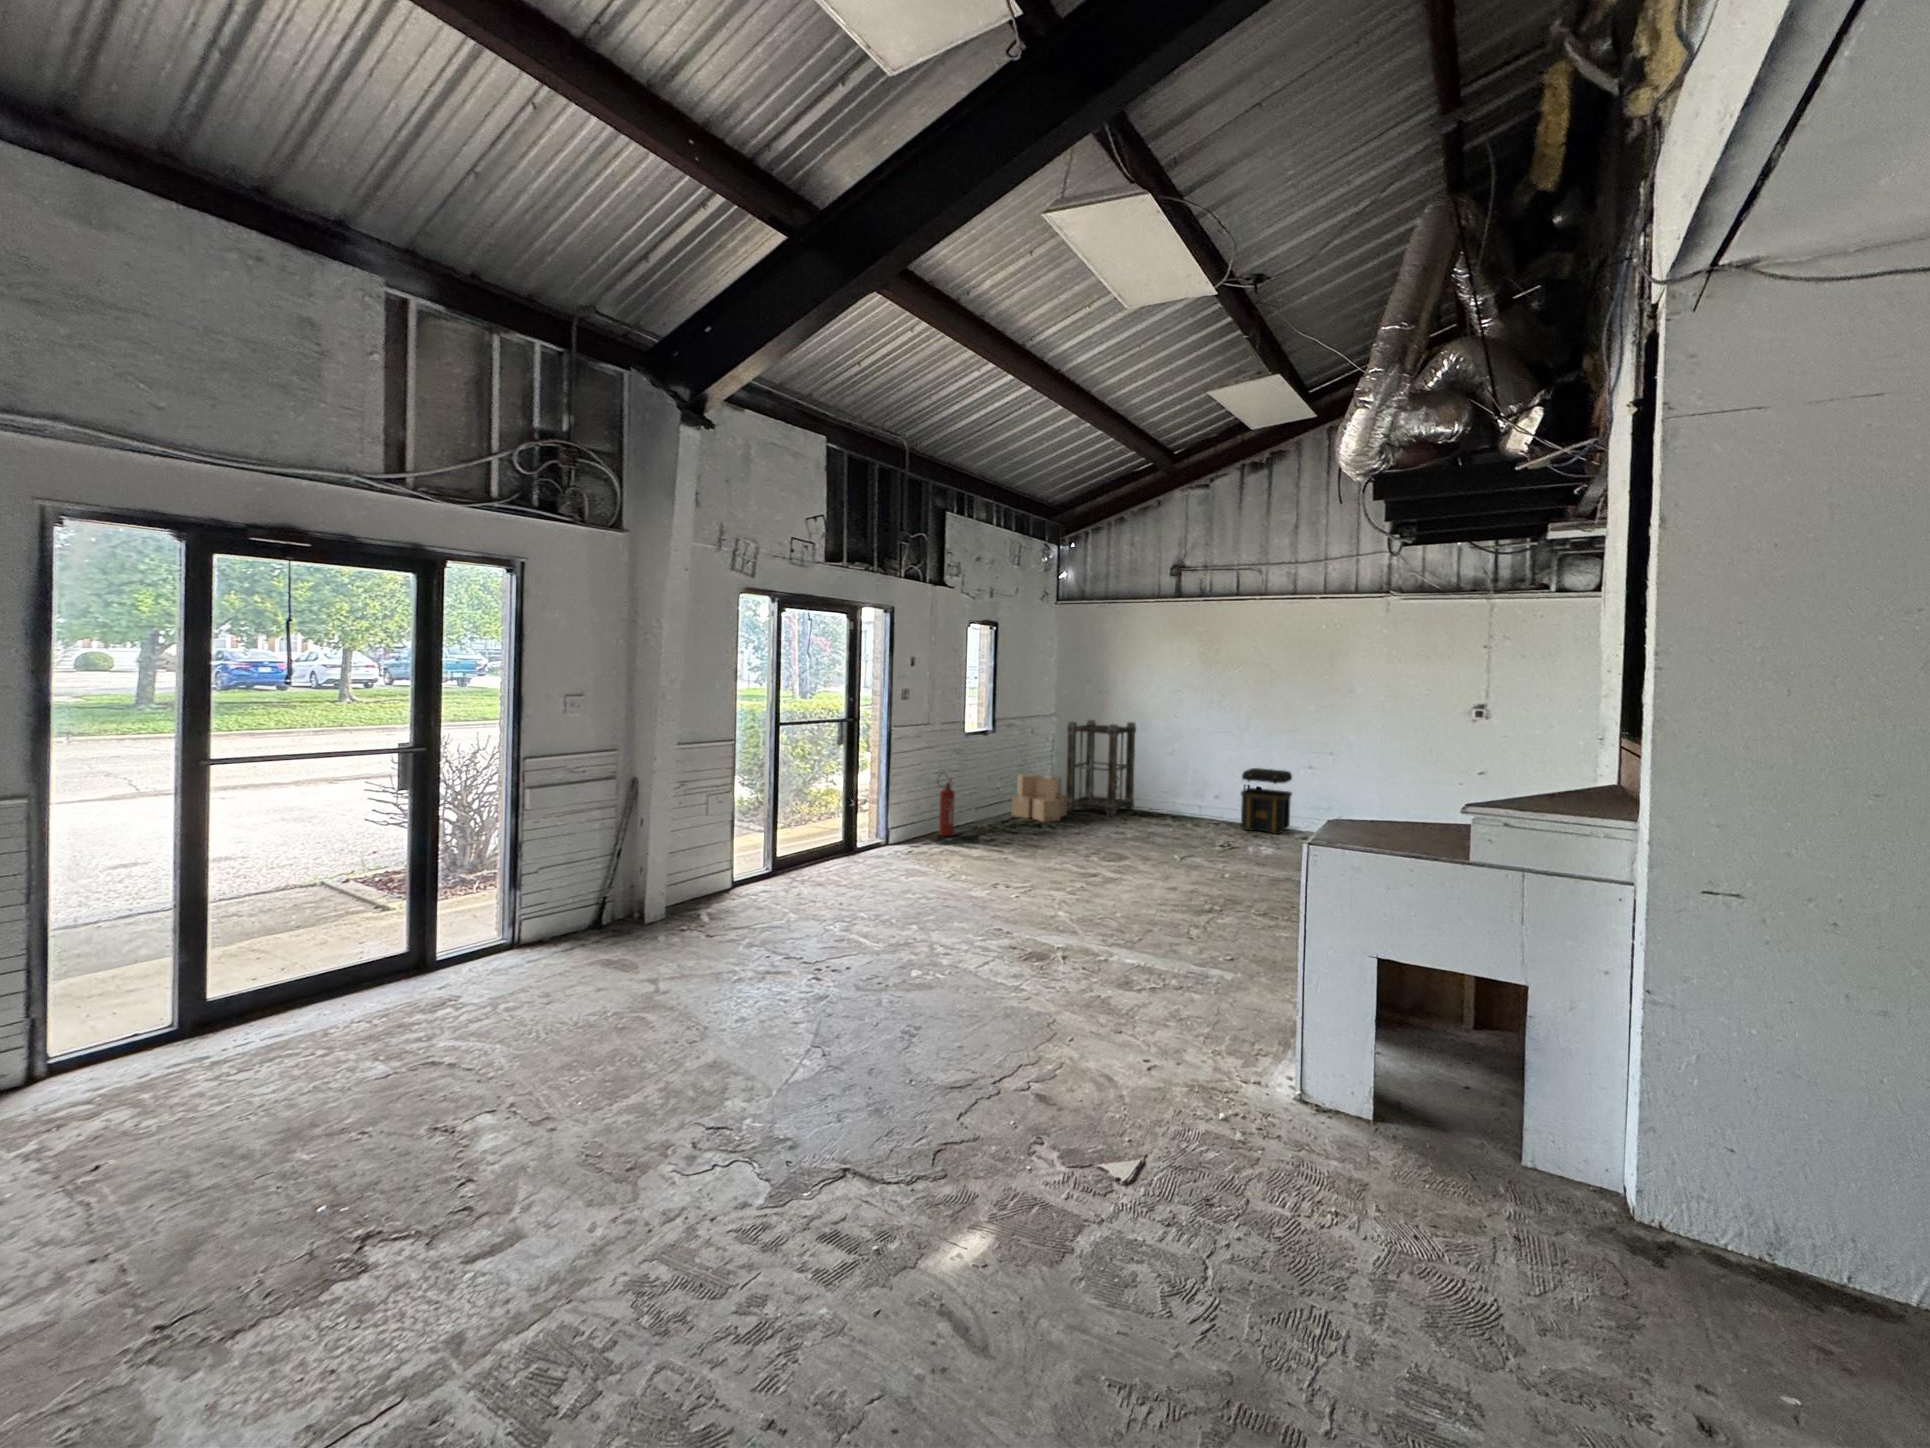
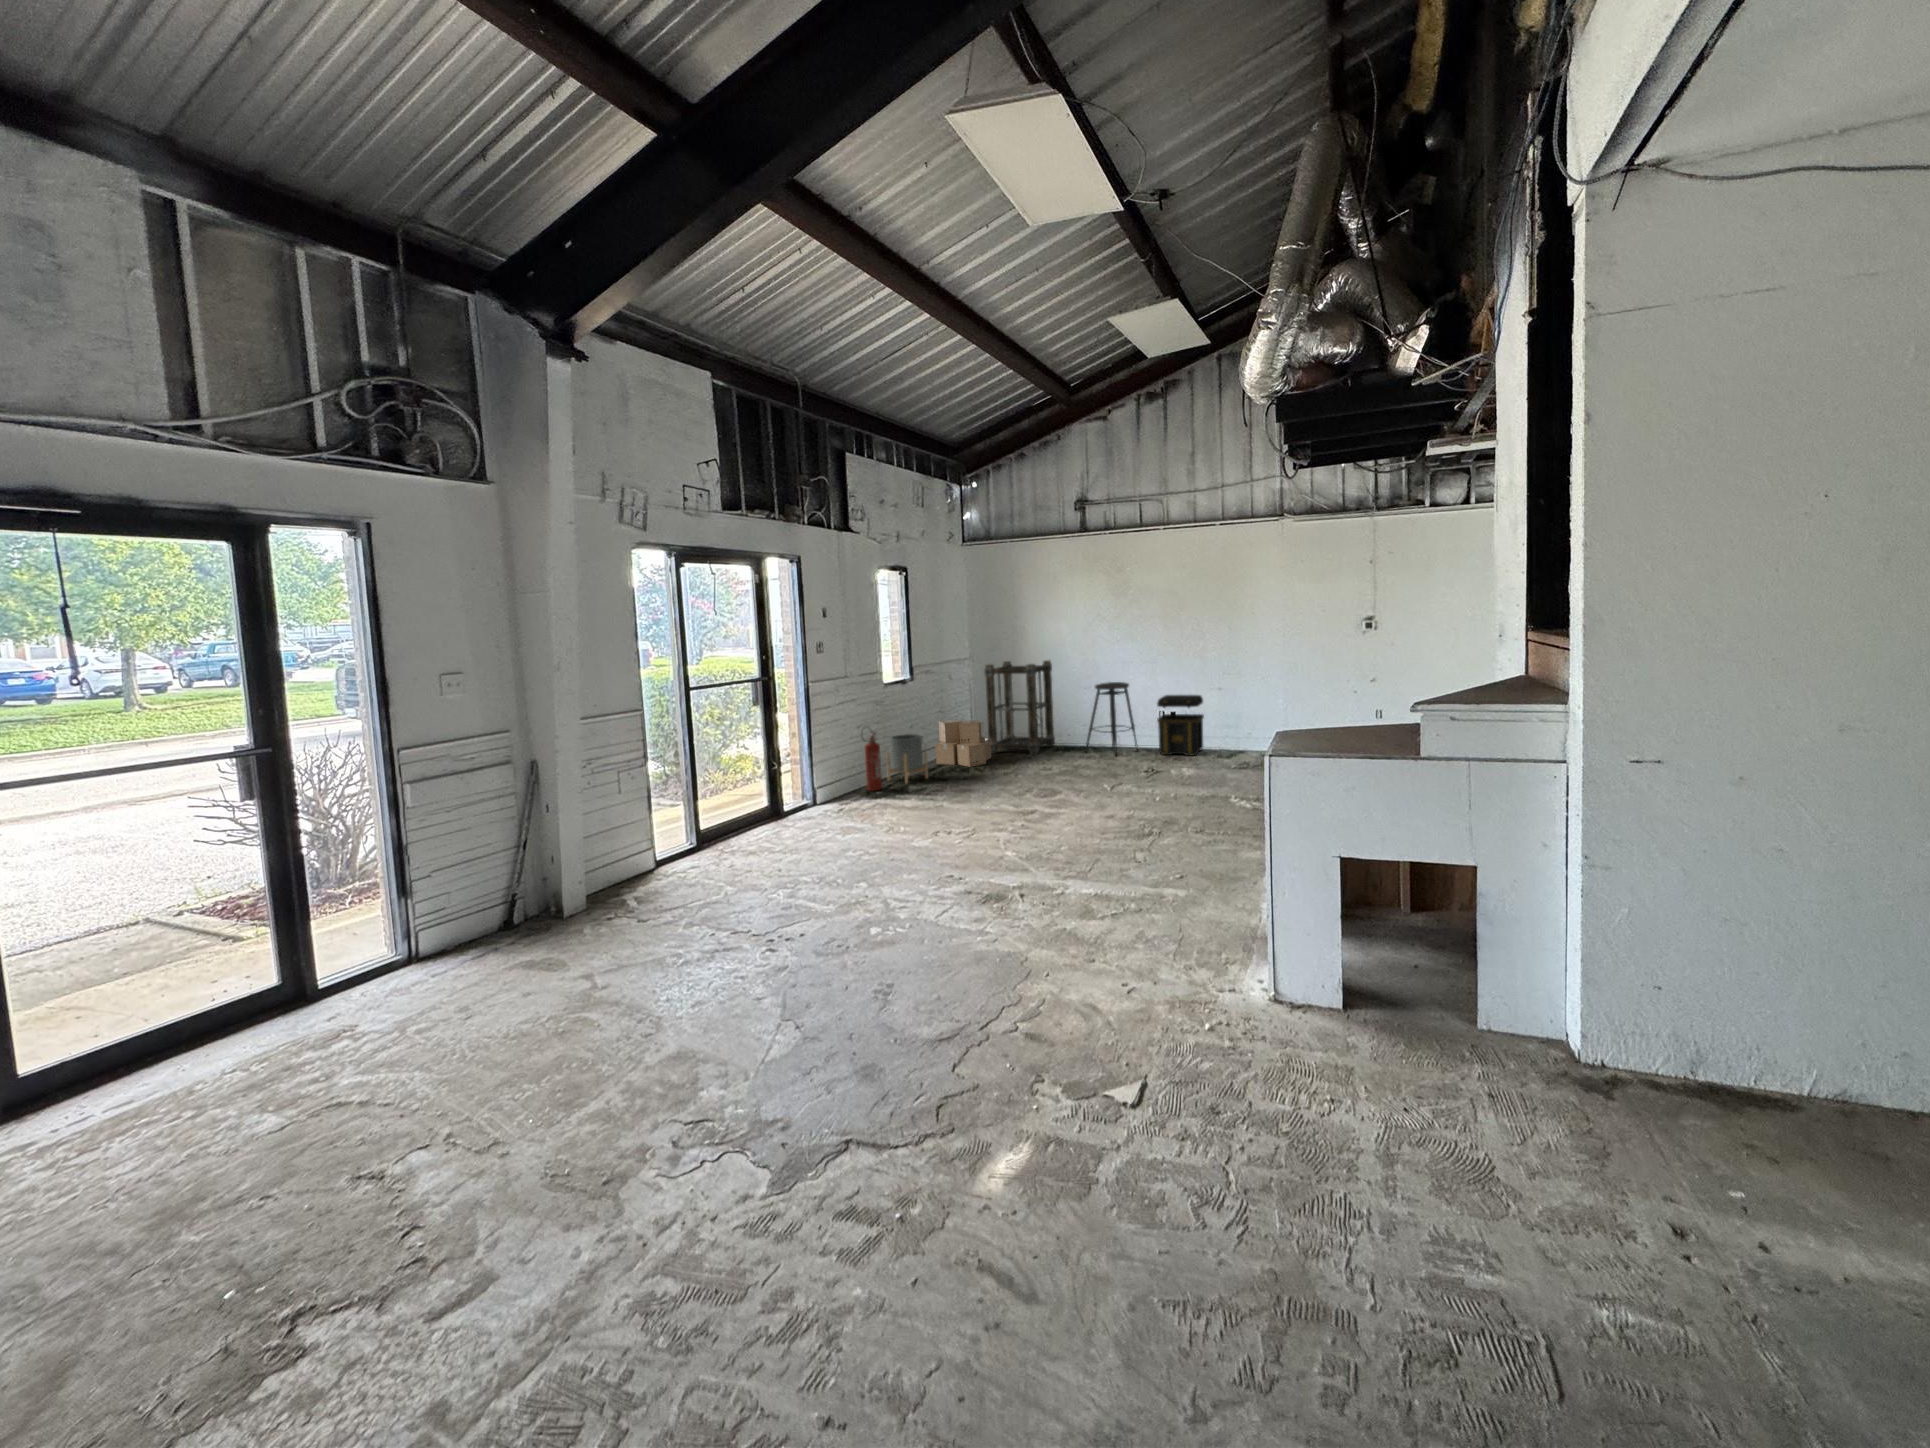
stool: none [1163,750,1219,827] -> present [1085,682,1138,755]
planter: none [961,784,1001,833] -> present [887,734,928,783]

